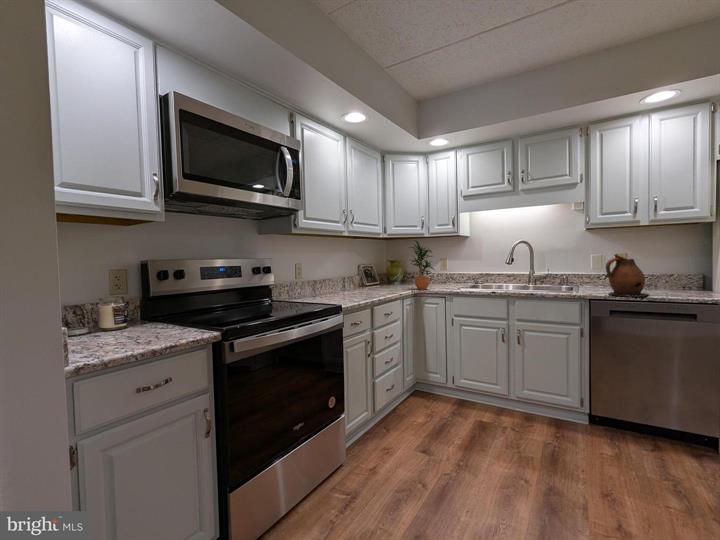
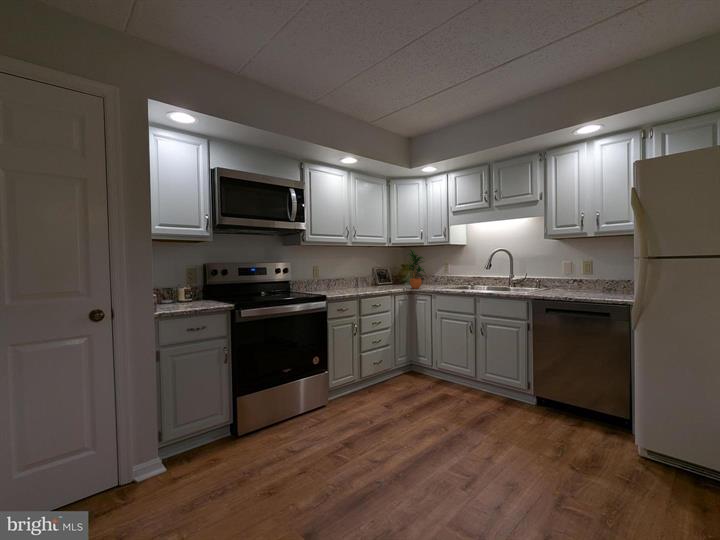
ceramic pitcher: present [606,254,648,297] -> none [542,262,580,297]

